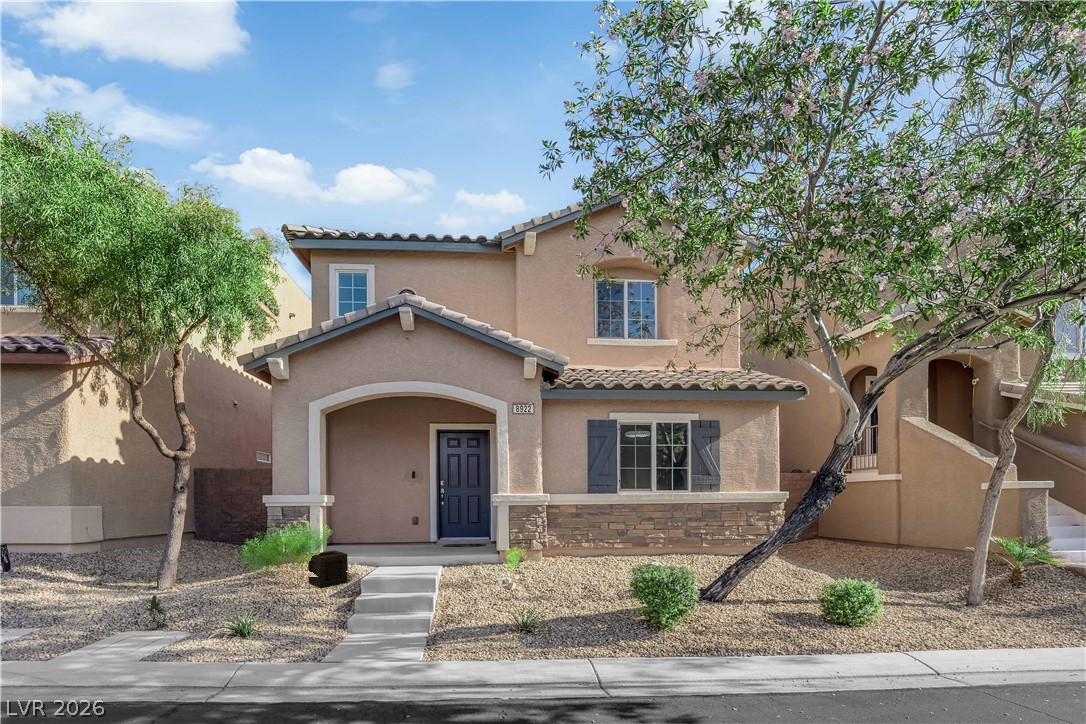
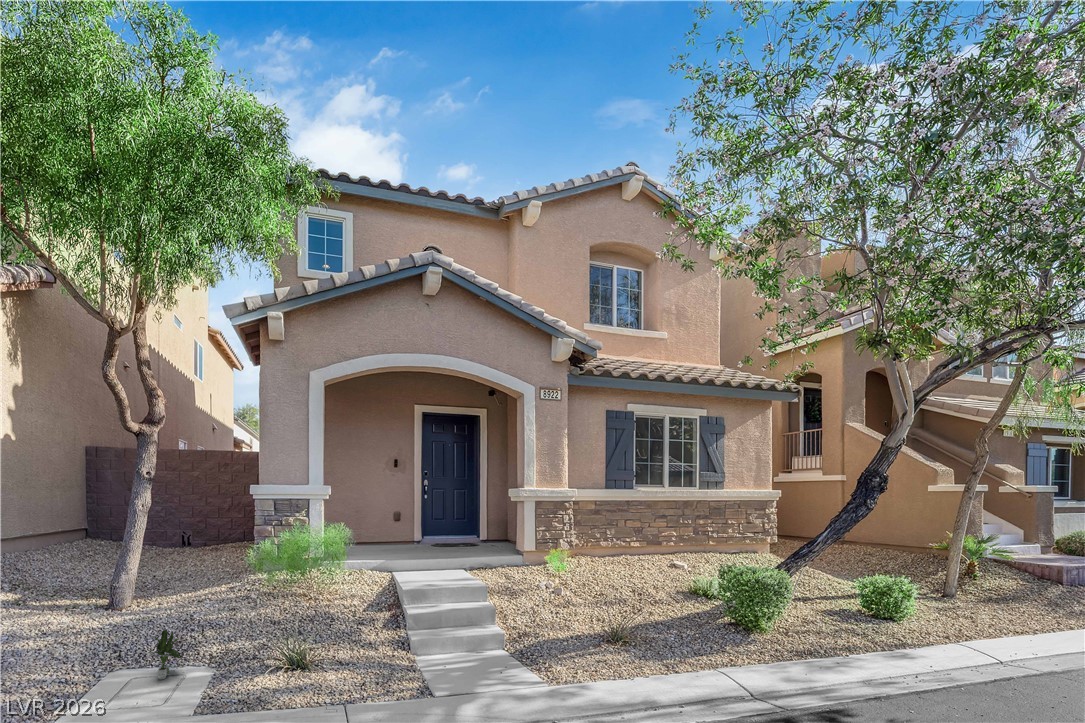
wooden crate: present [308,551,348,588] -> none [322,556,376,604]

